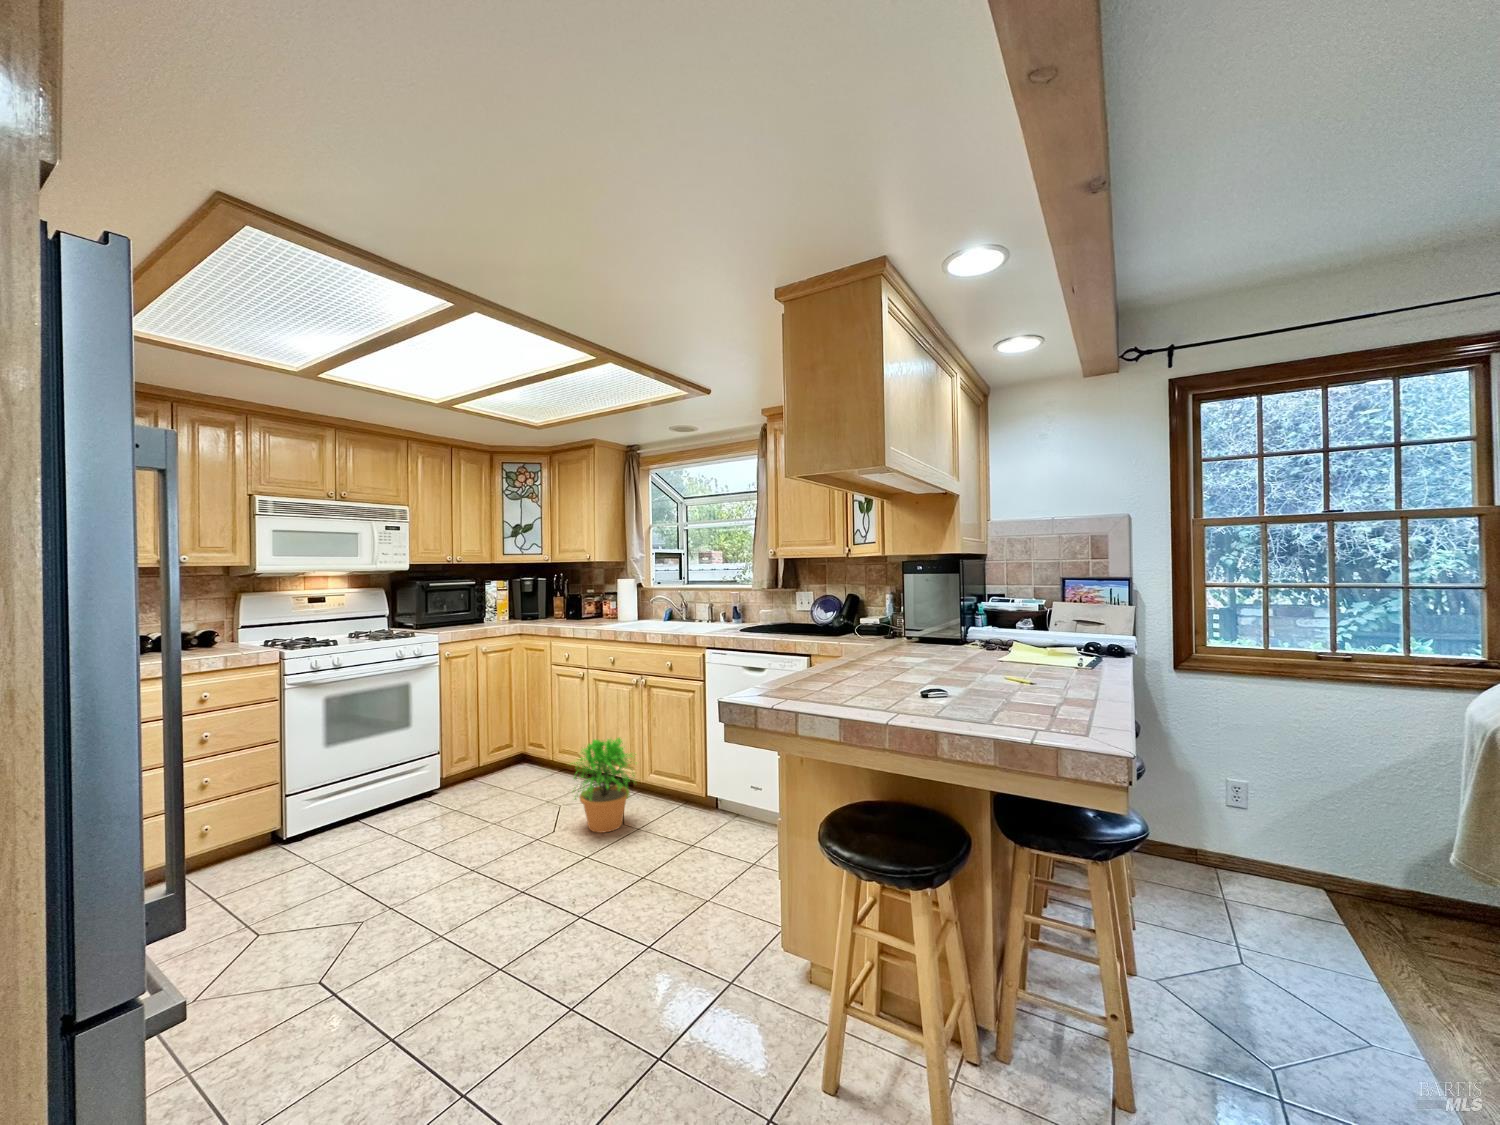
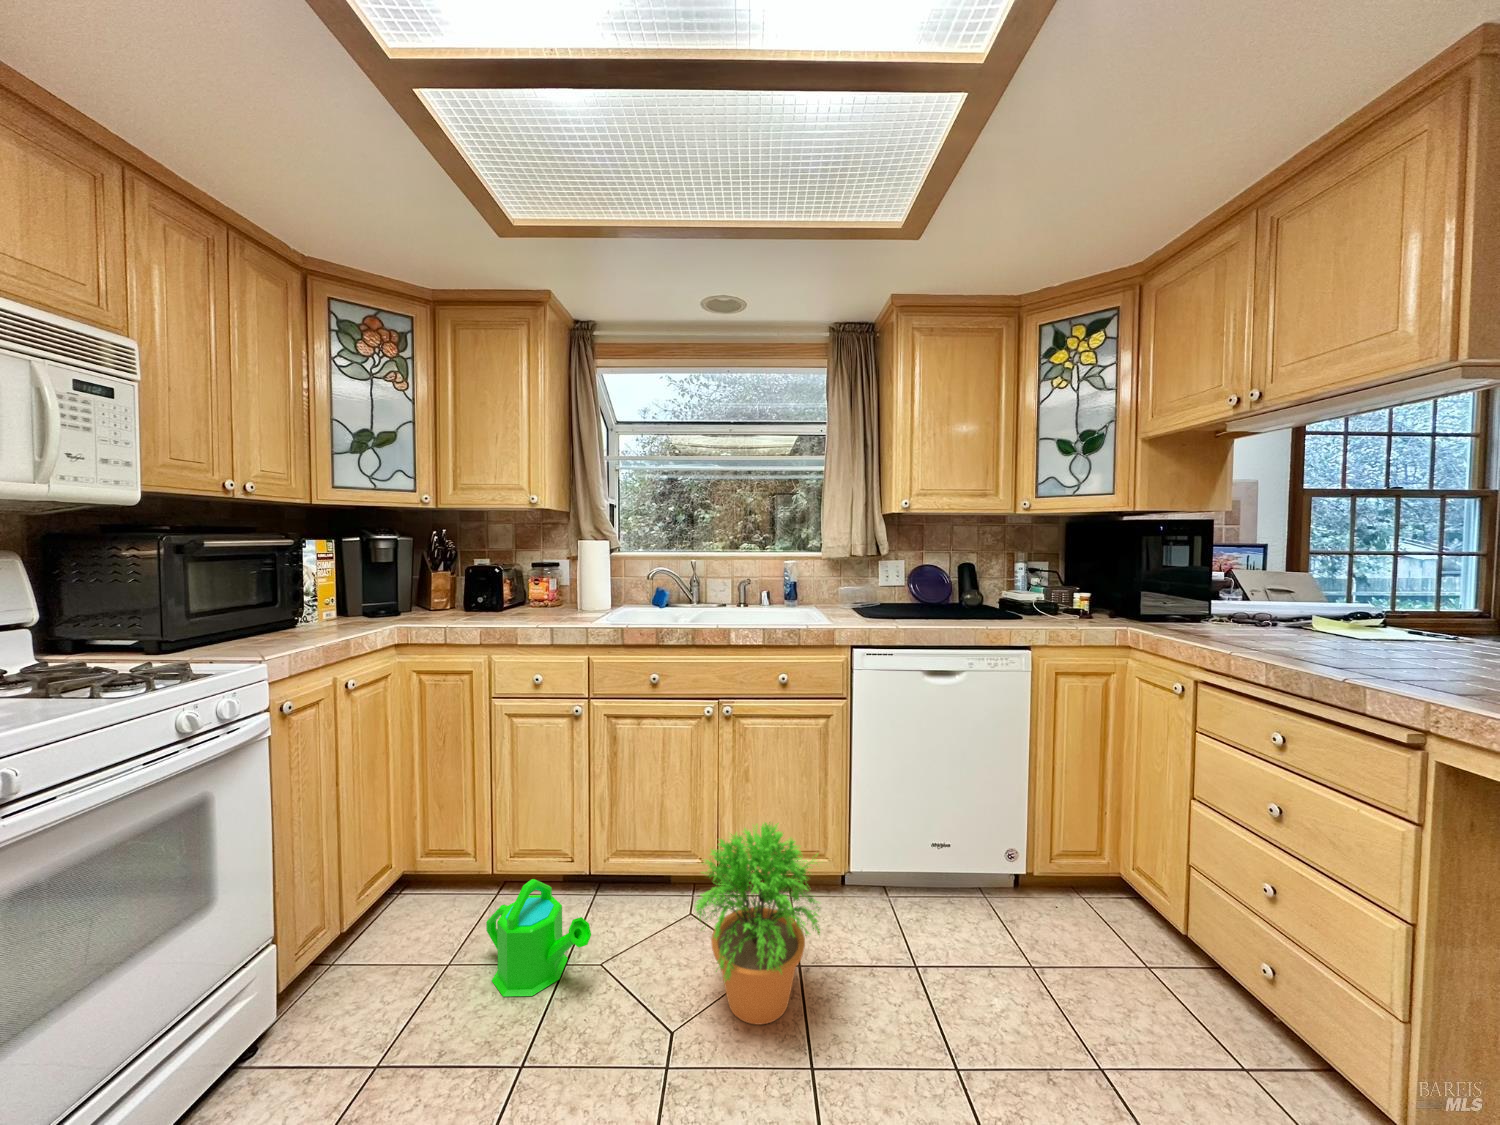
watering can: none [519,752,555,802] -> present [486,879,591,997]

